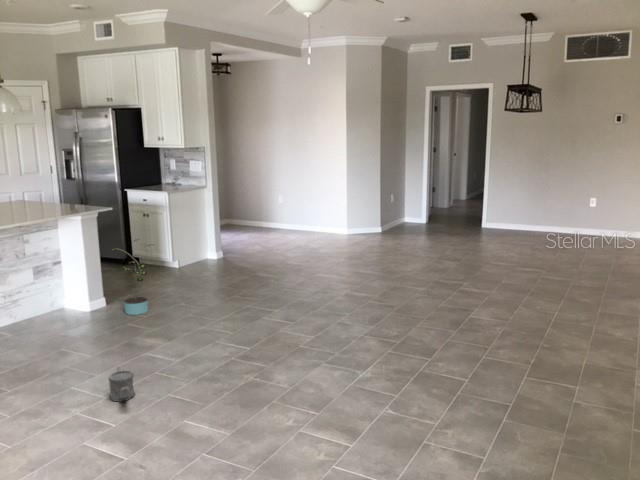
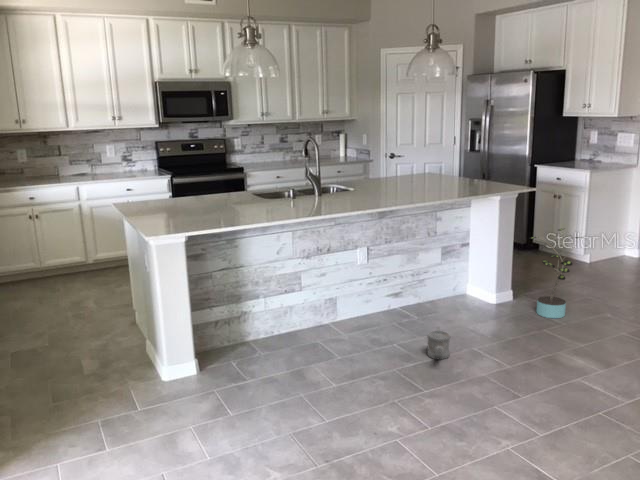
watering can: present [109,367,135,402] -> present [427,327,450,360]

